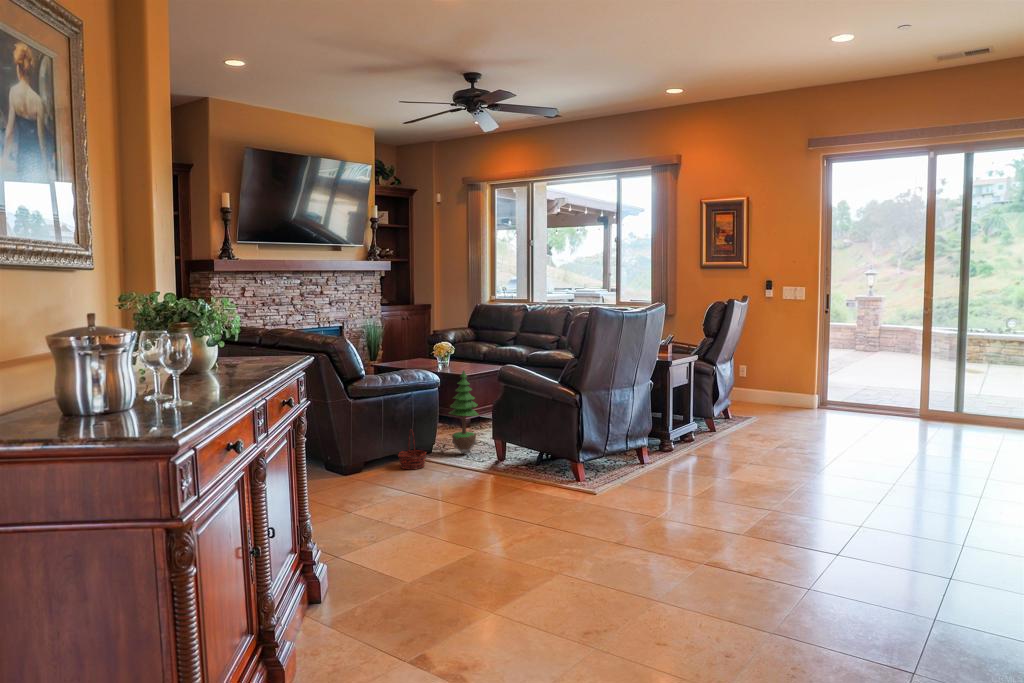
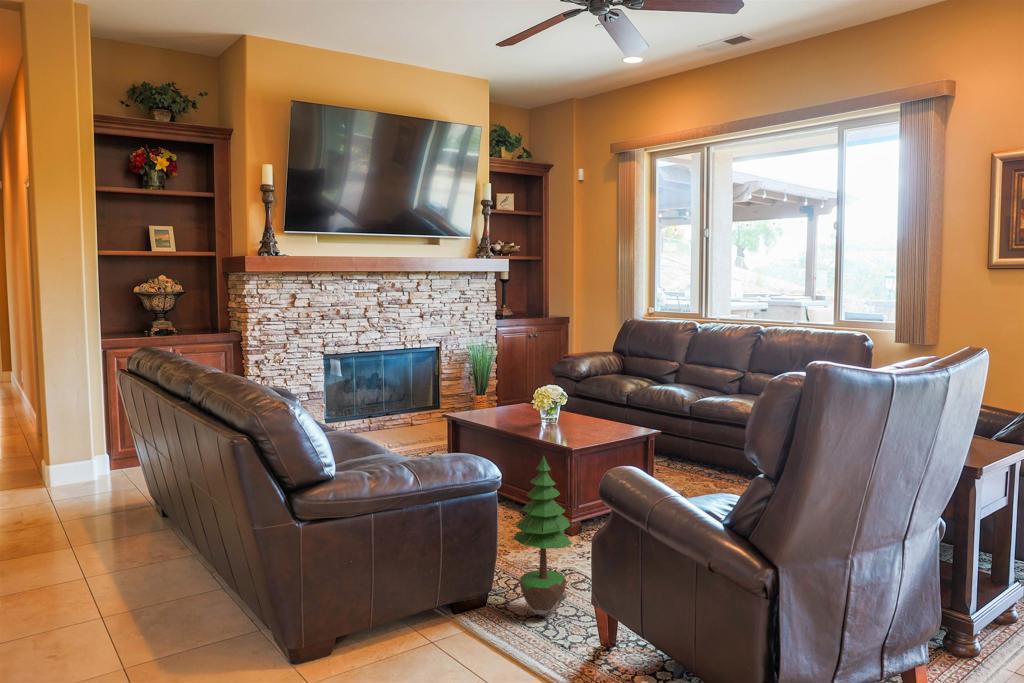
basket: present [398,429,426,469] -> none [400,574,458,659]

